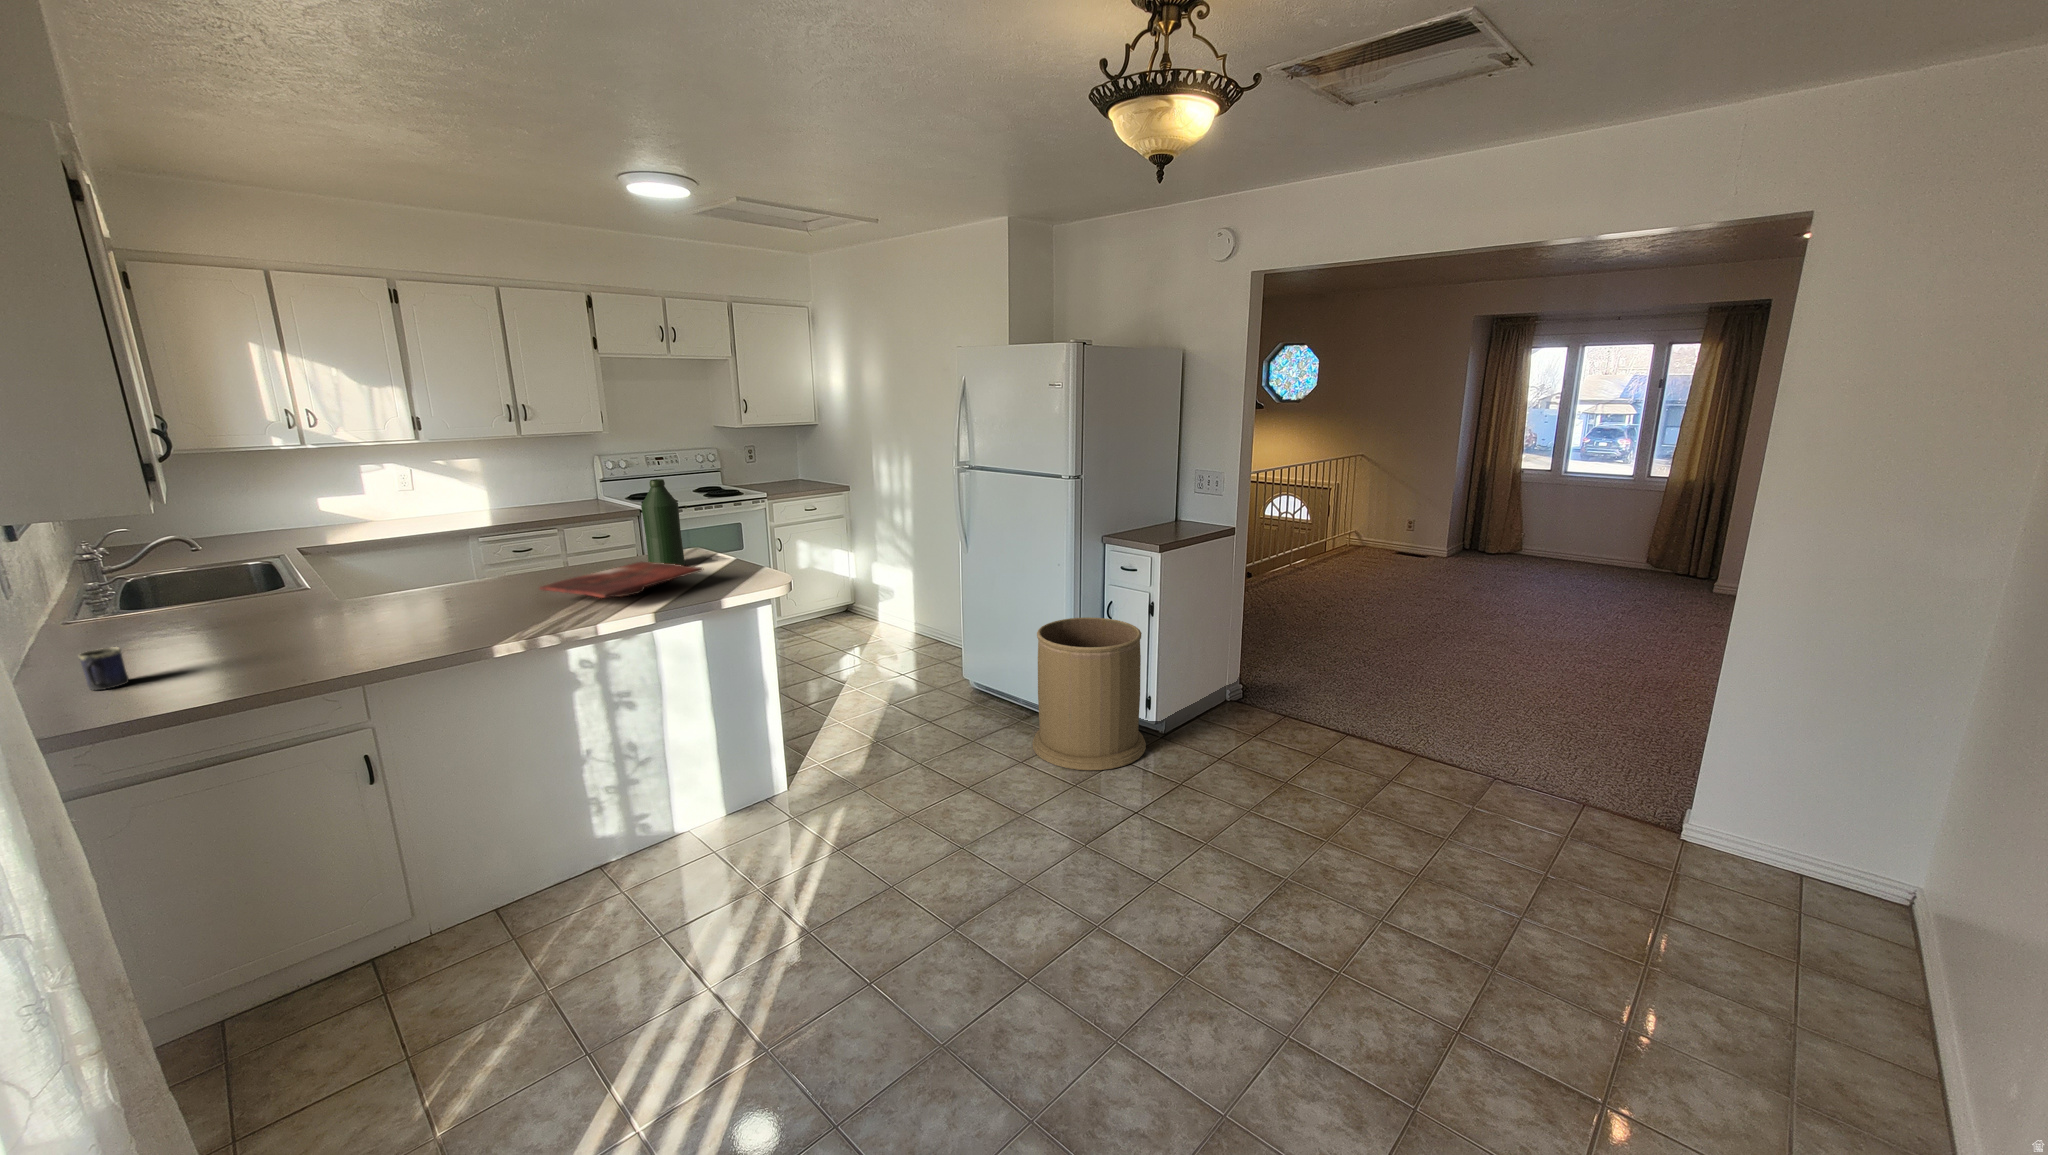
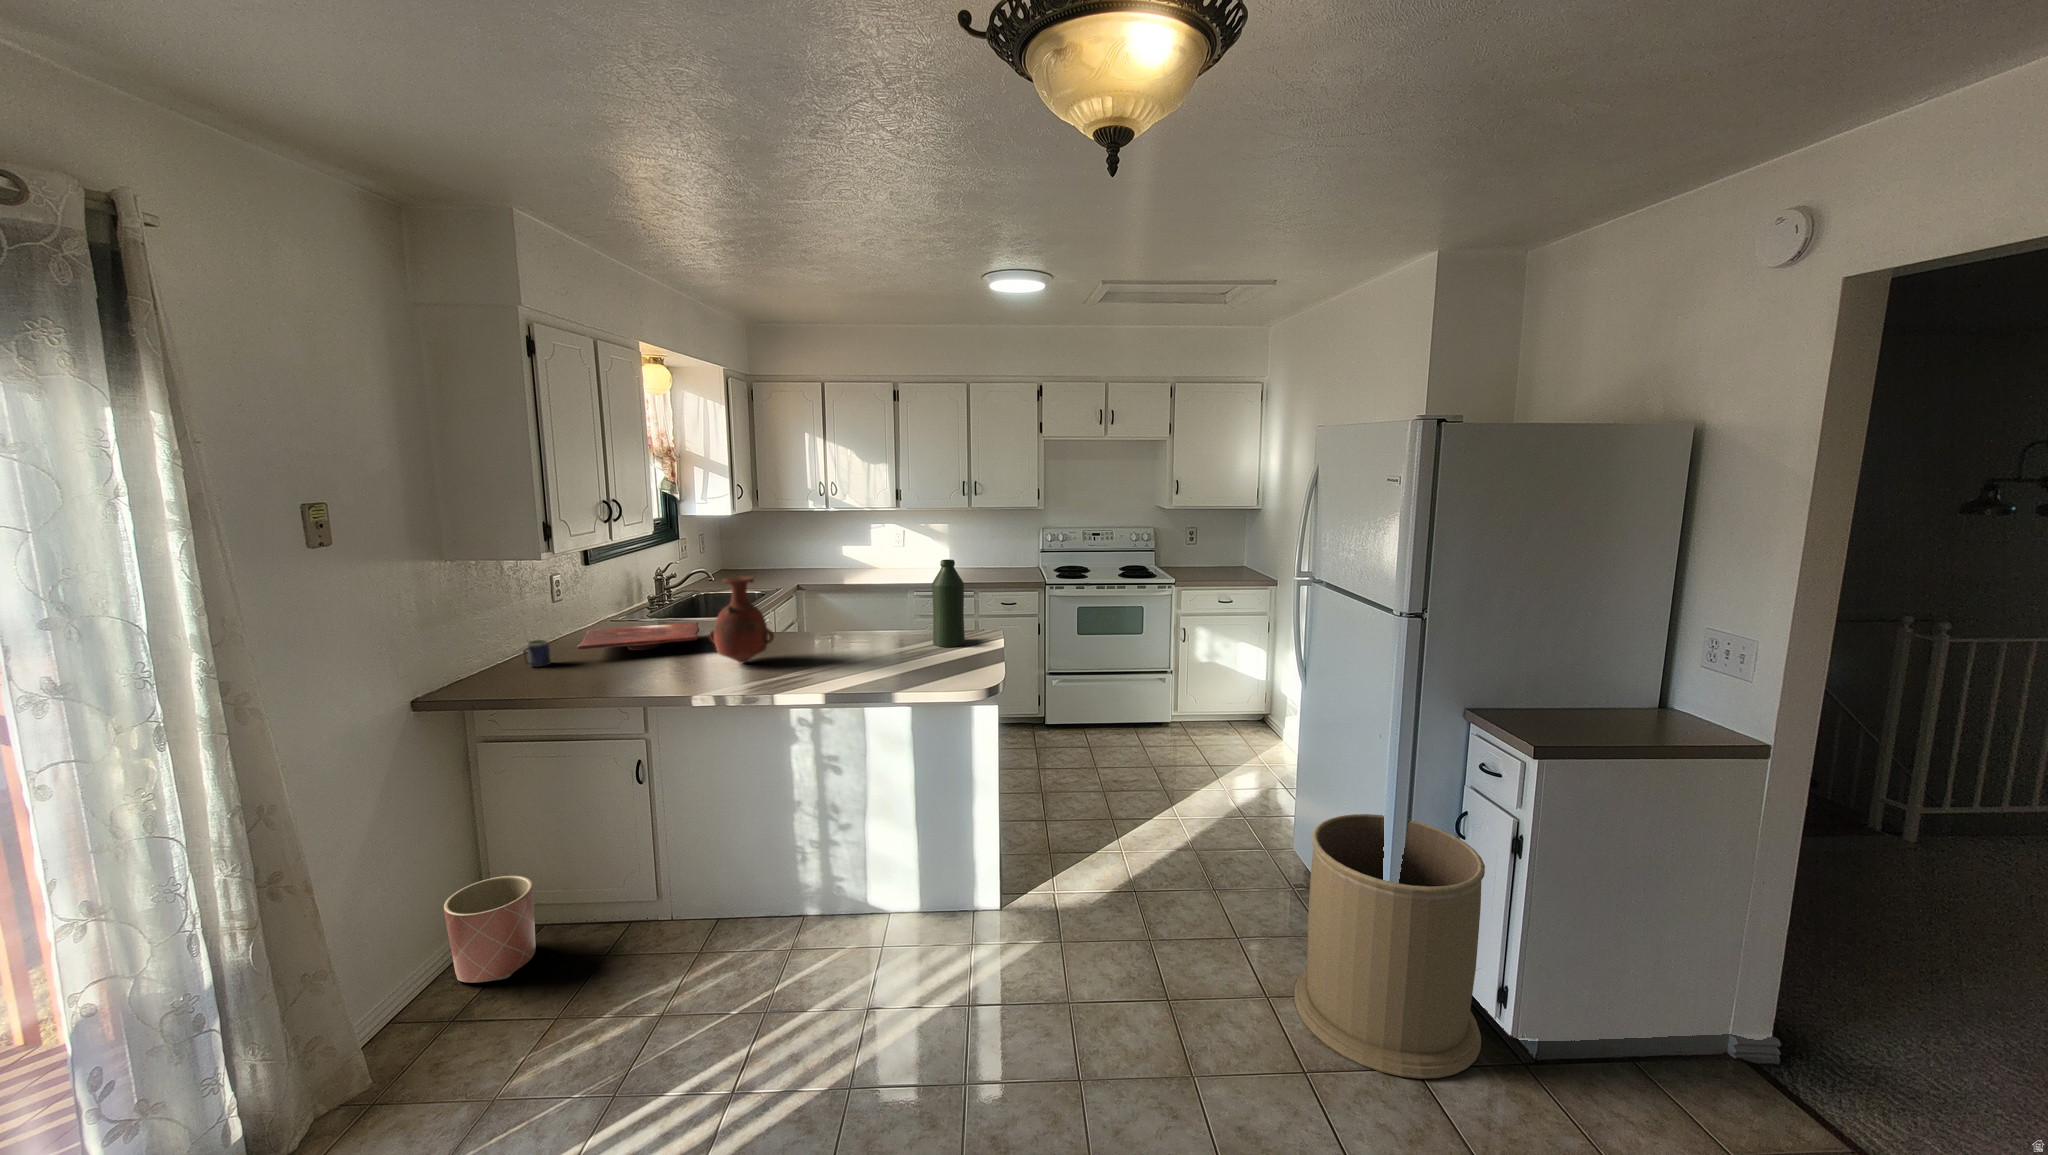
vase: none [408,516,504,621] -> present [709,577,774,664]
cutting board: present [540,562,703,598] -> present [577,622,699,650]
planter: none [121,959,283,1123] -> present [444,876,536,983]

